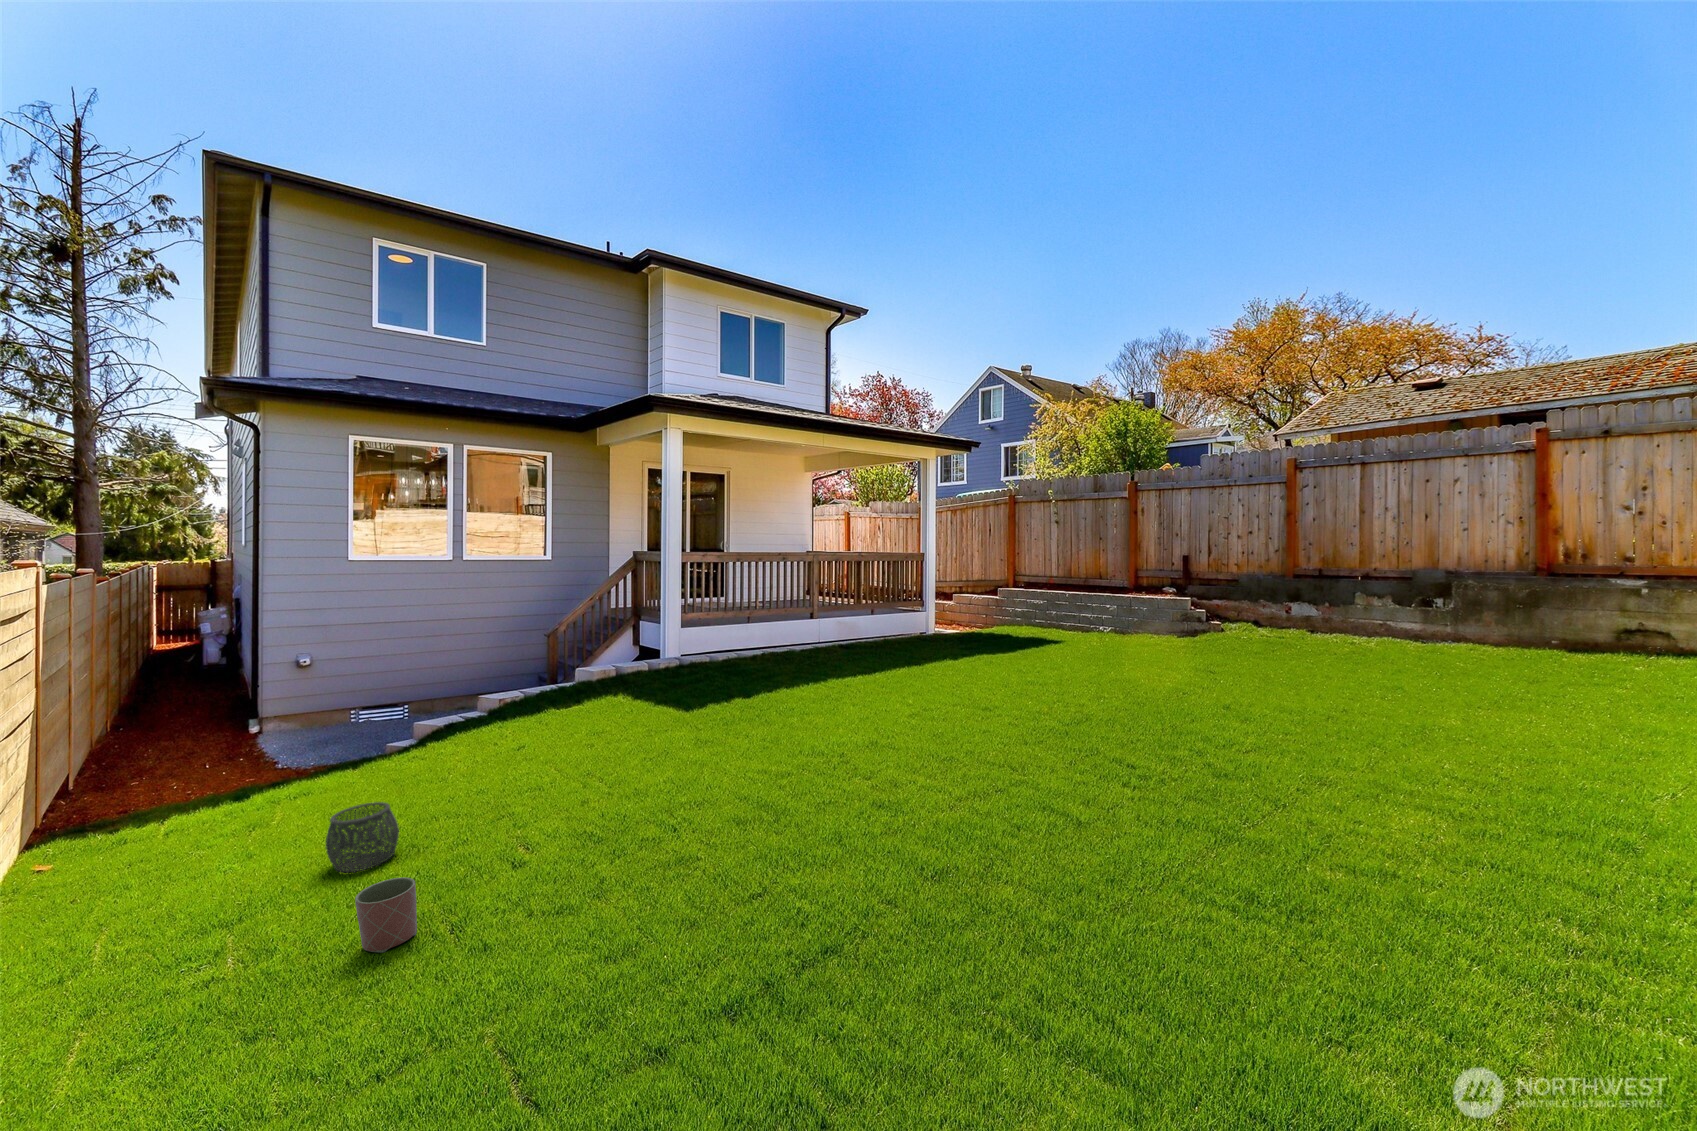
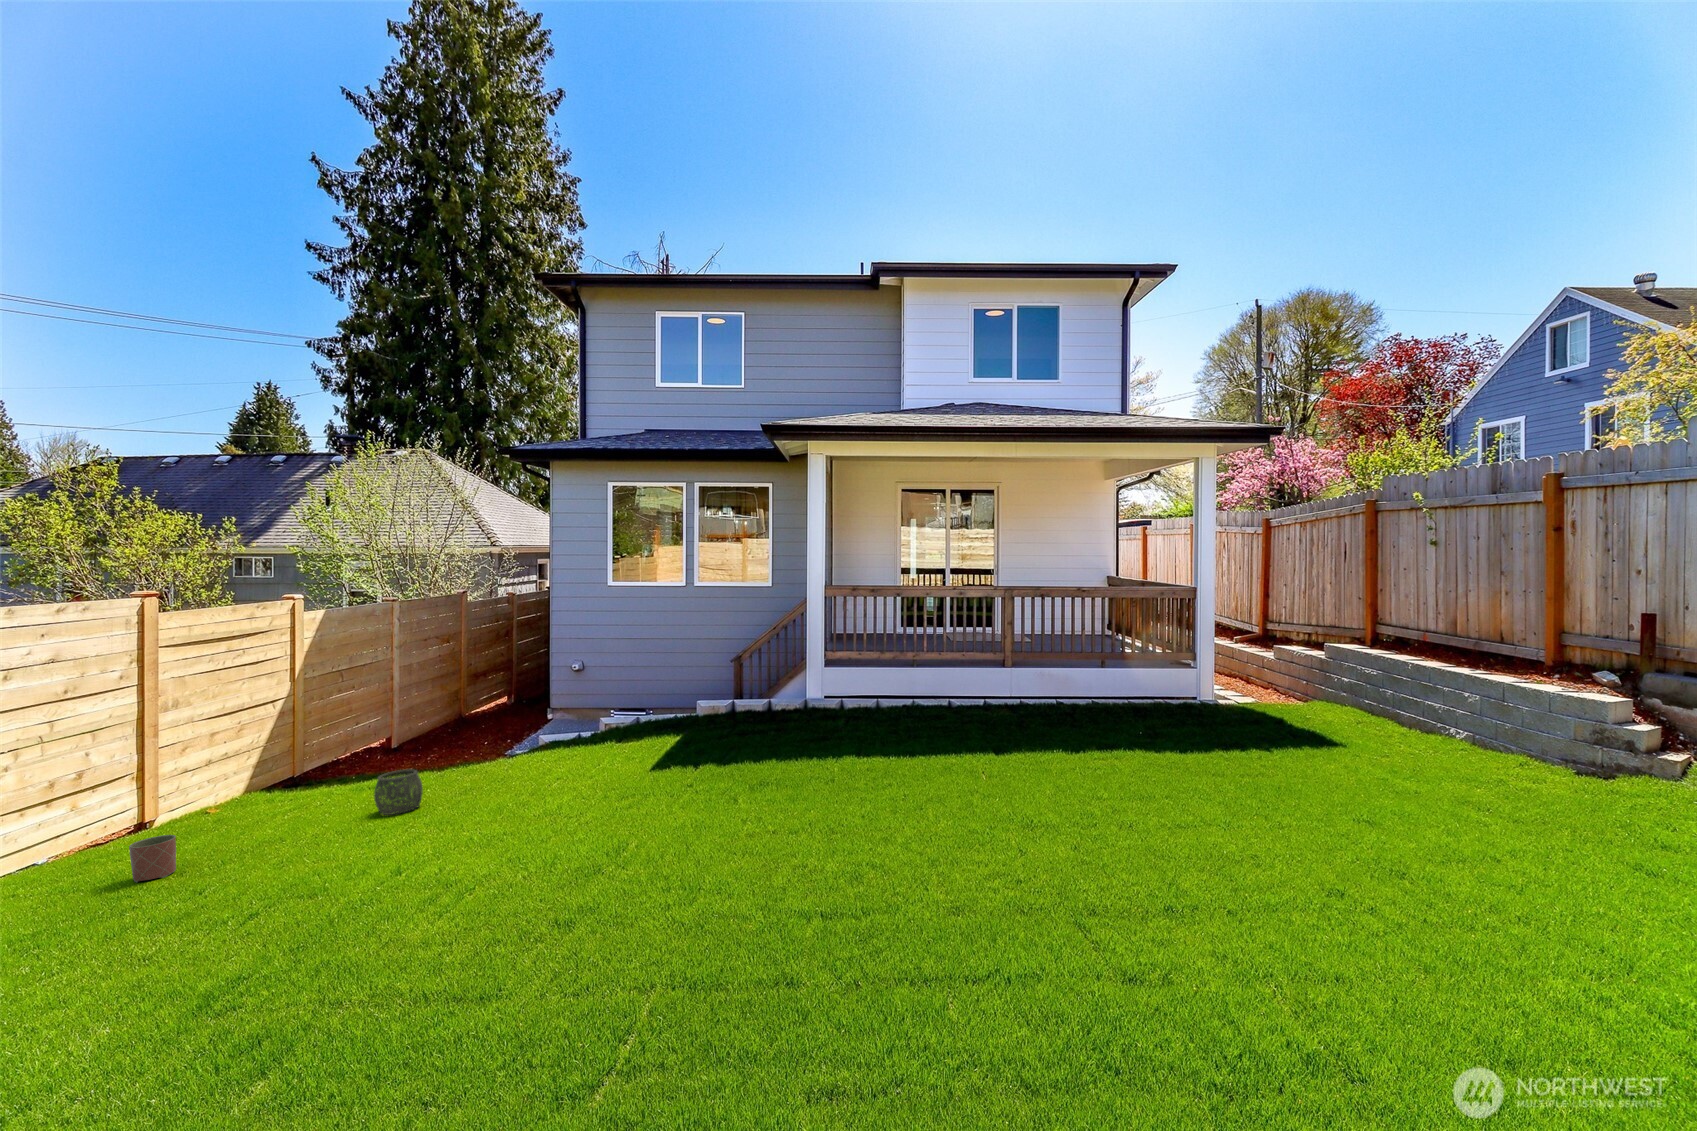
planter: present [355,877,417,953] -> present [129,835,176,883]

